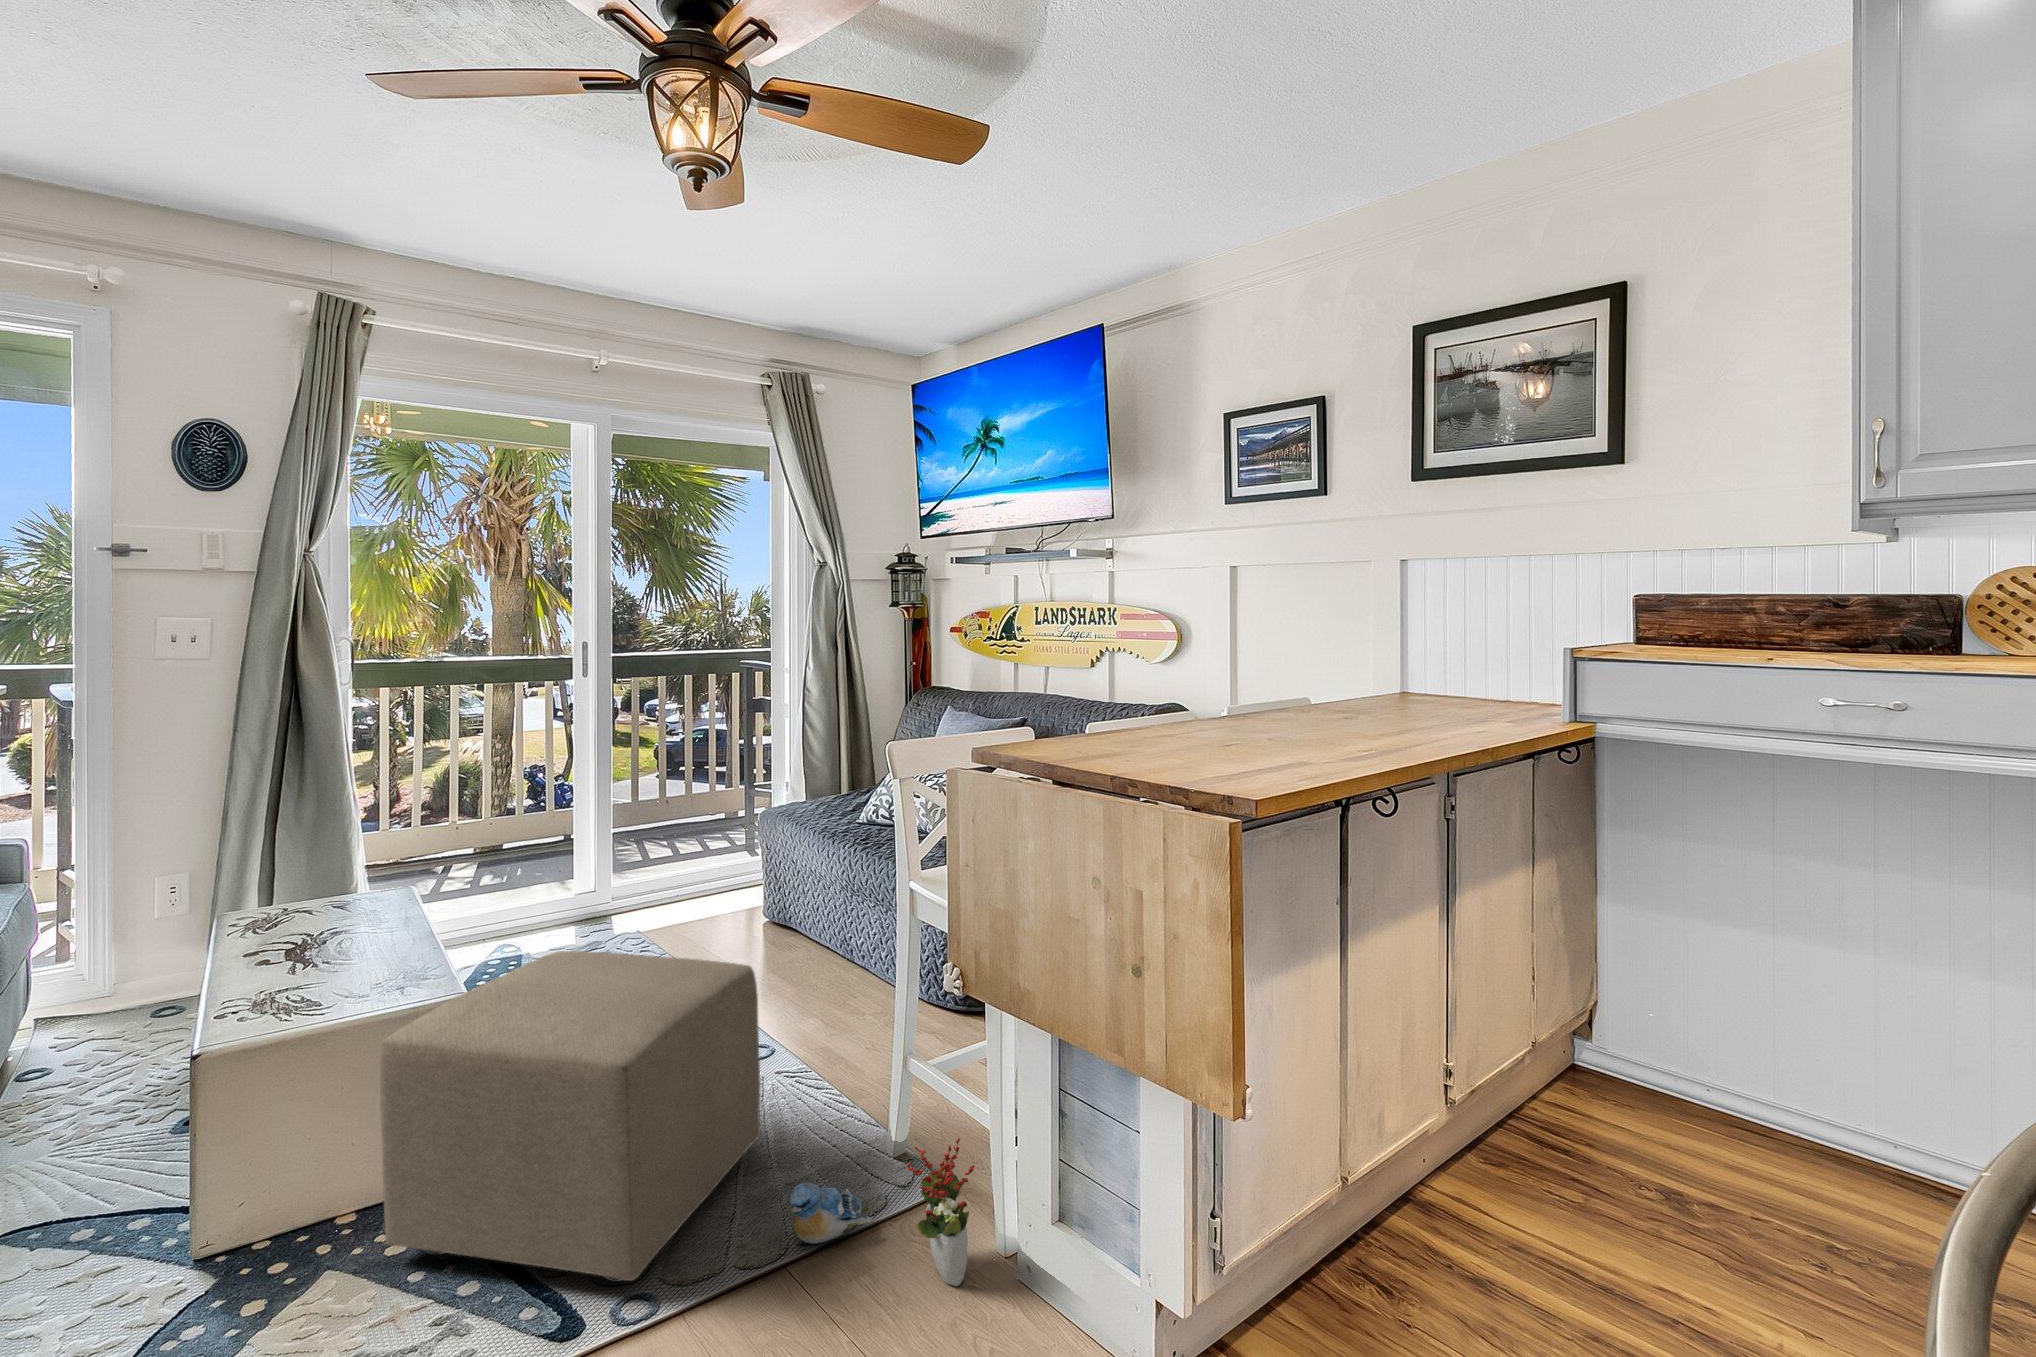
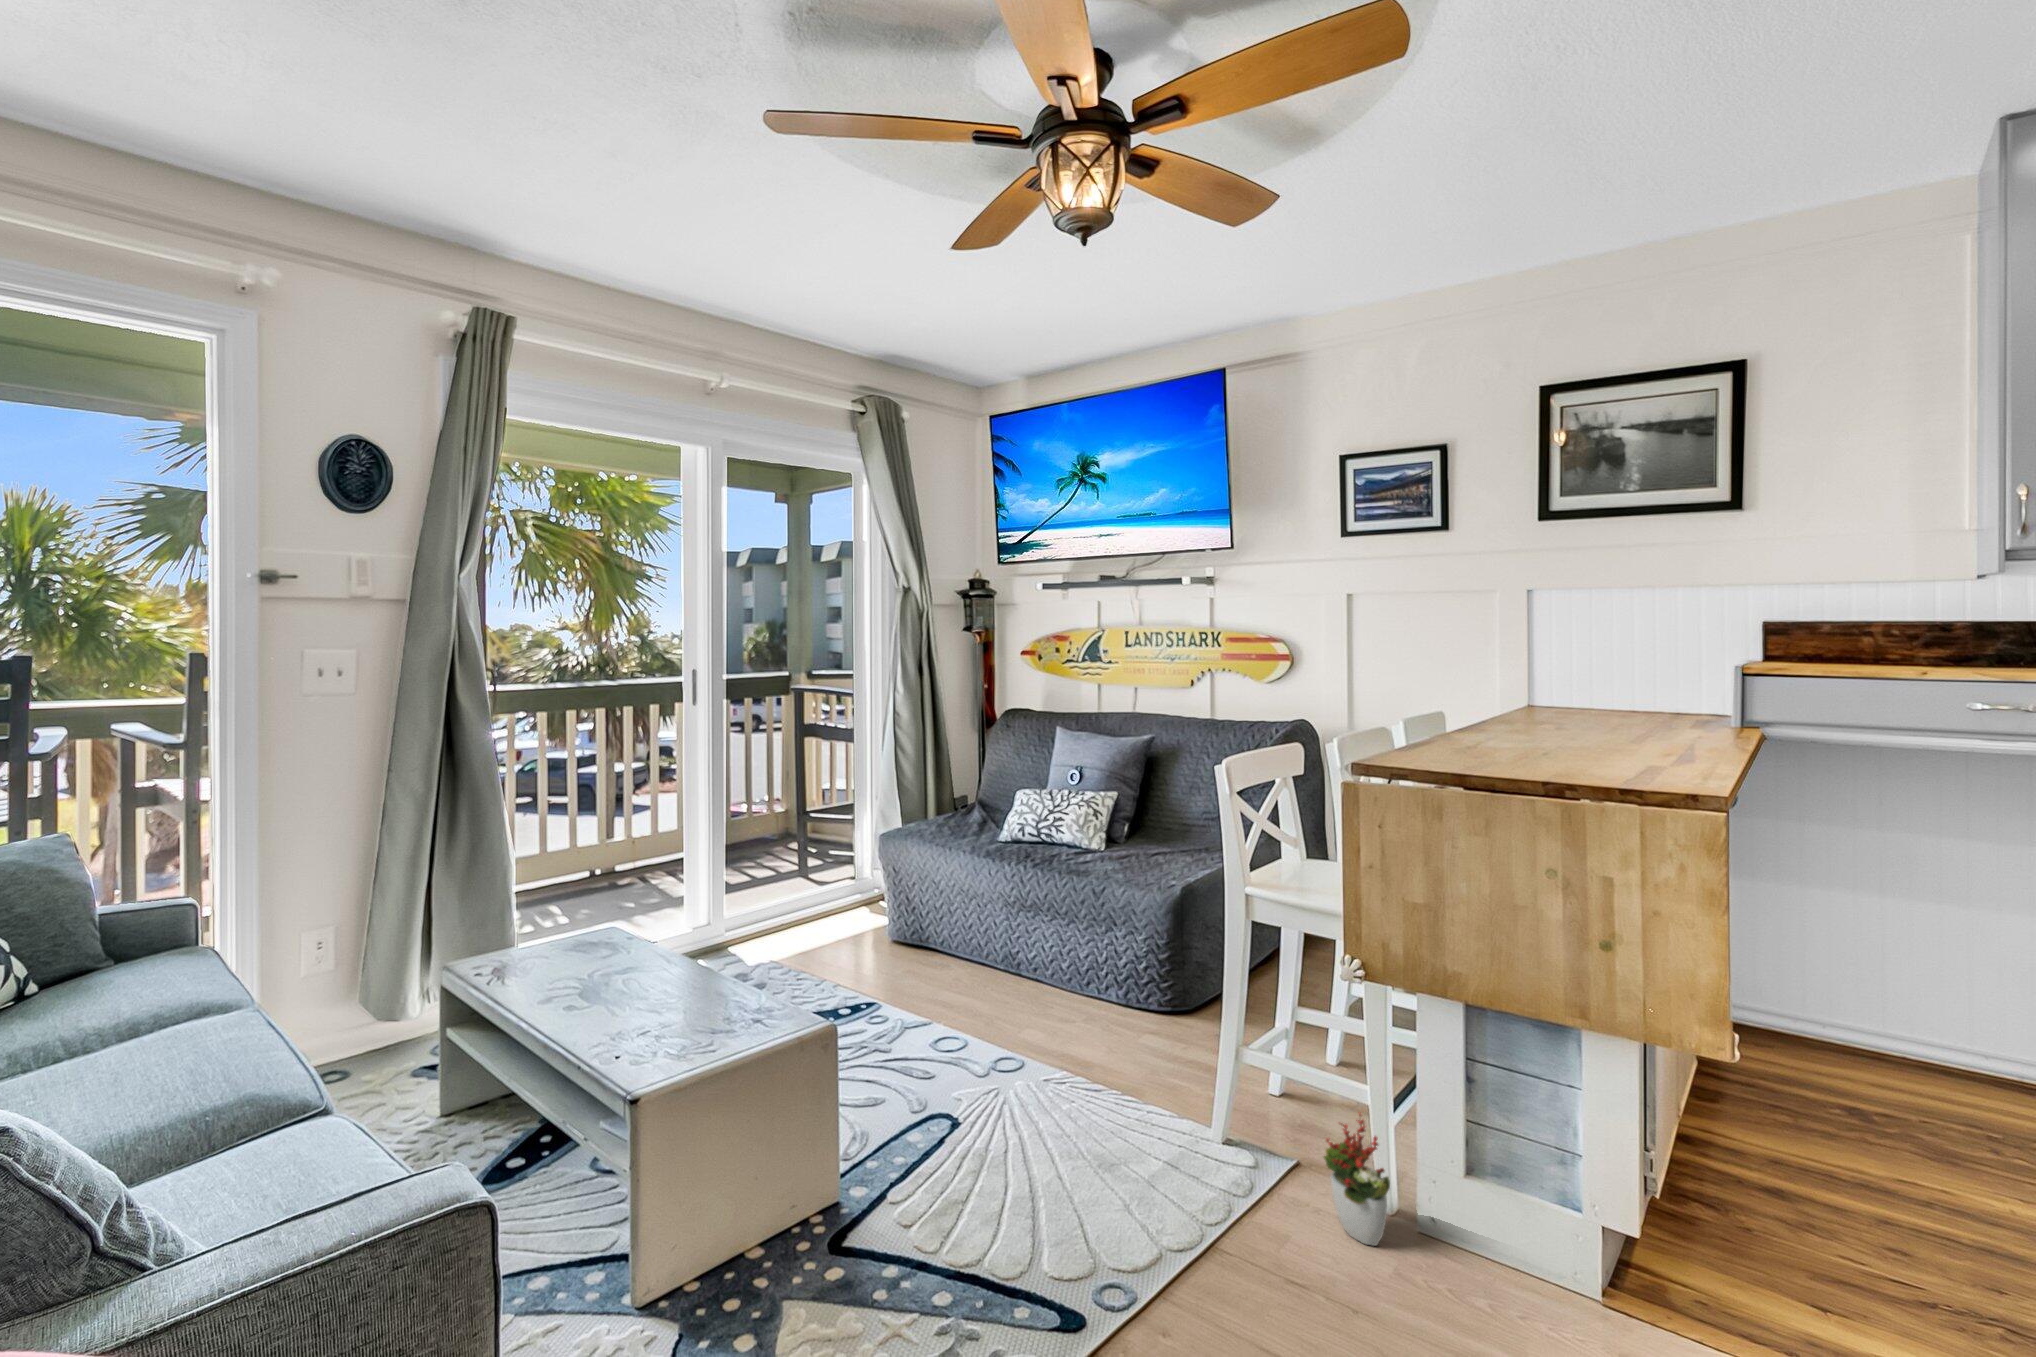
ottoman: present [380,951,761,1282] -> none [833,971,1109,1276]
plush toy: present [786,1182,872,1244] -> none [1201,1168,1266,1224]

